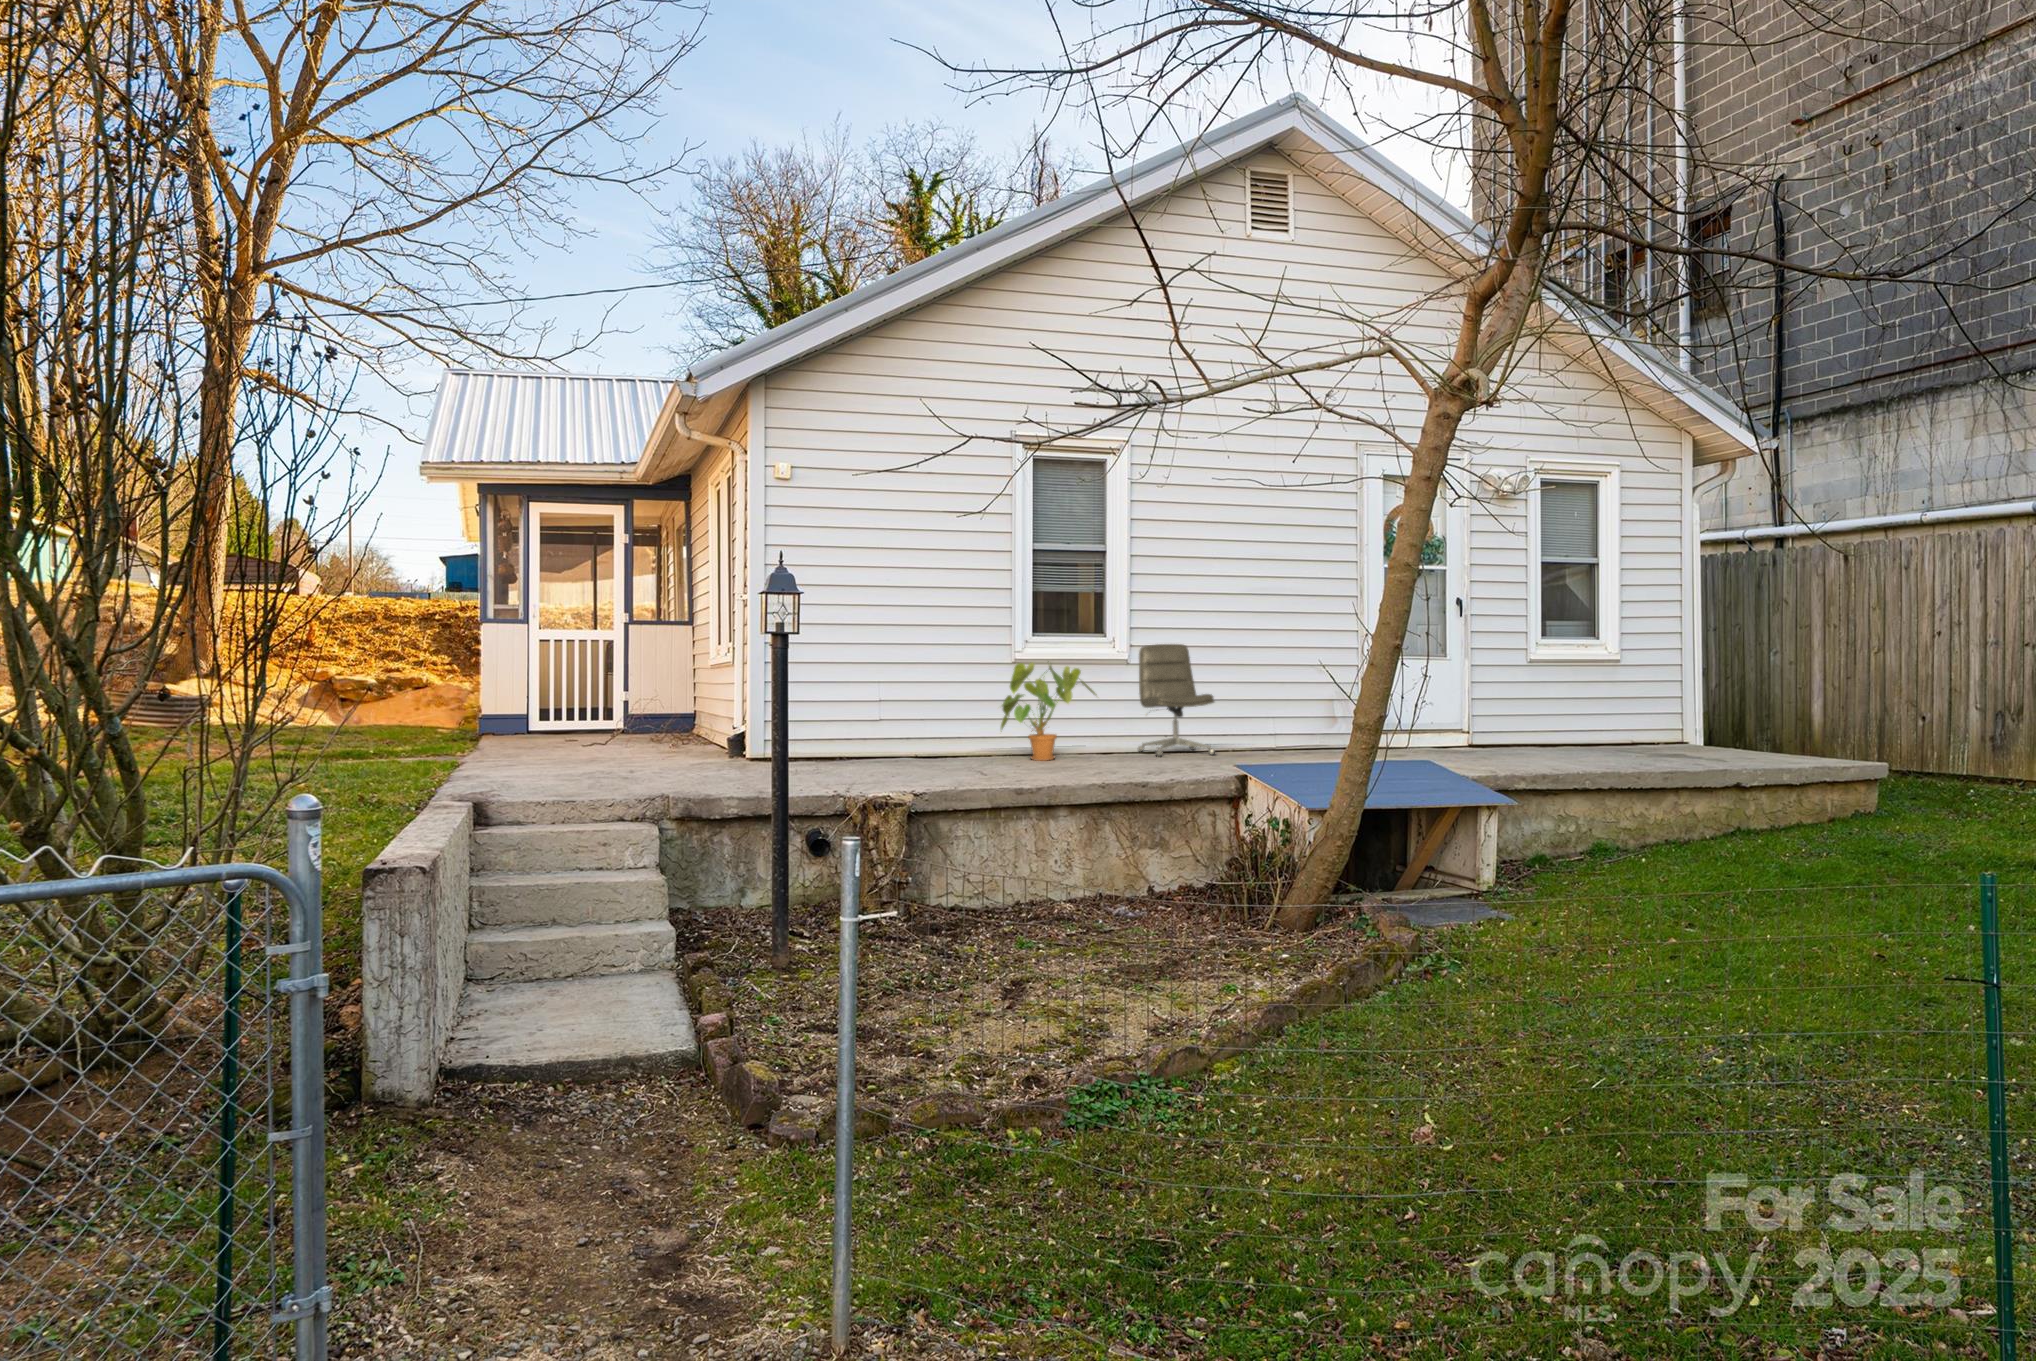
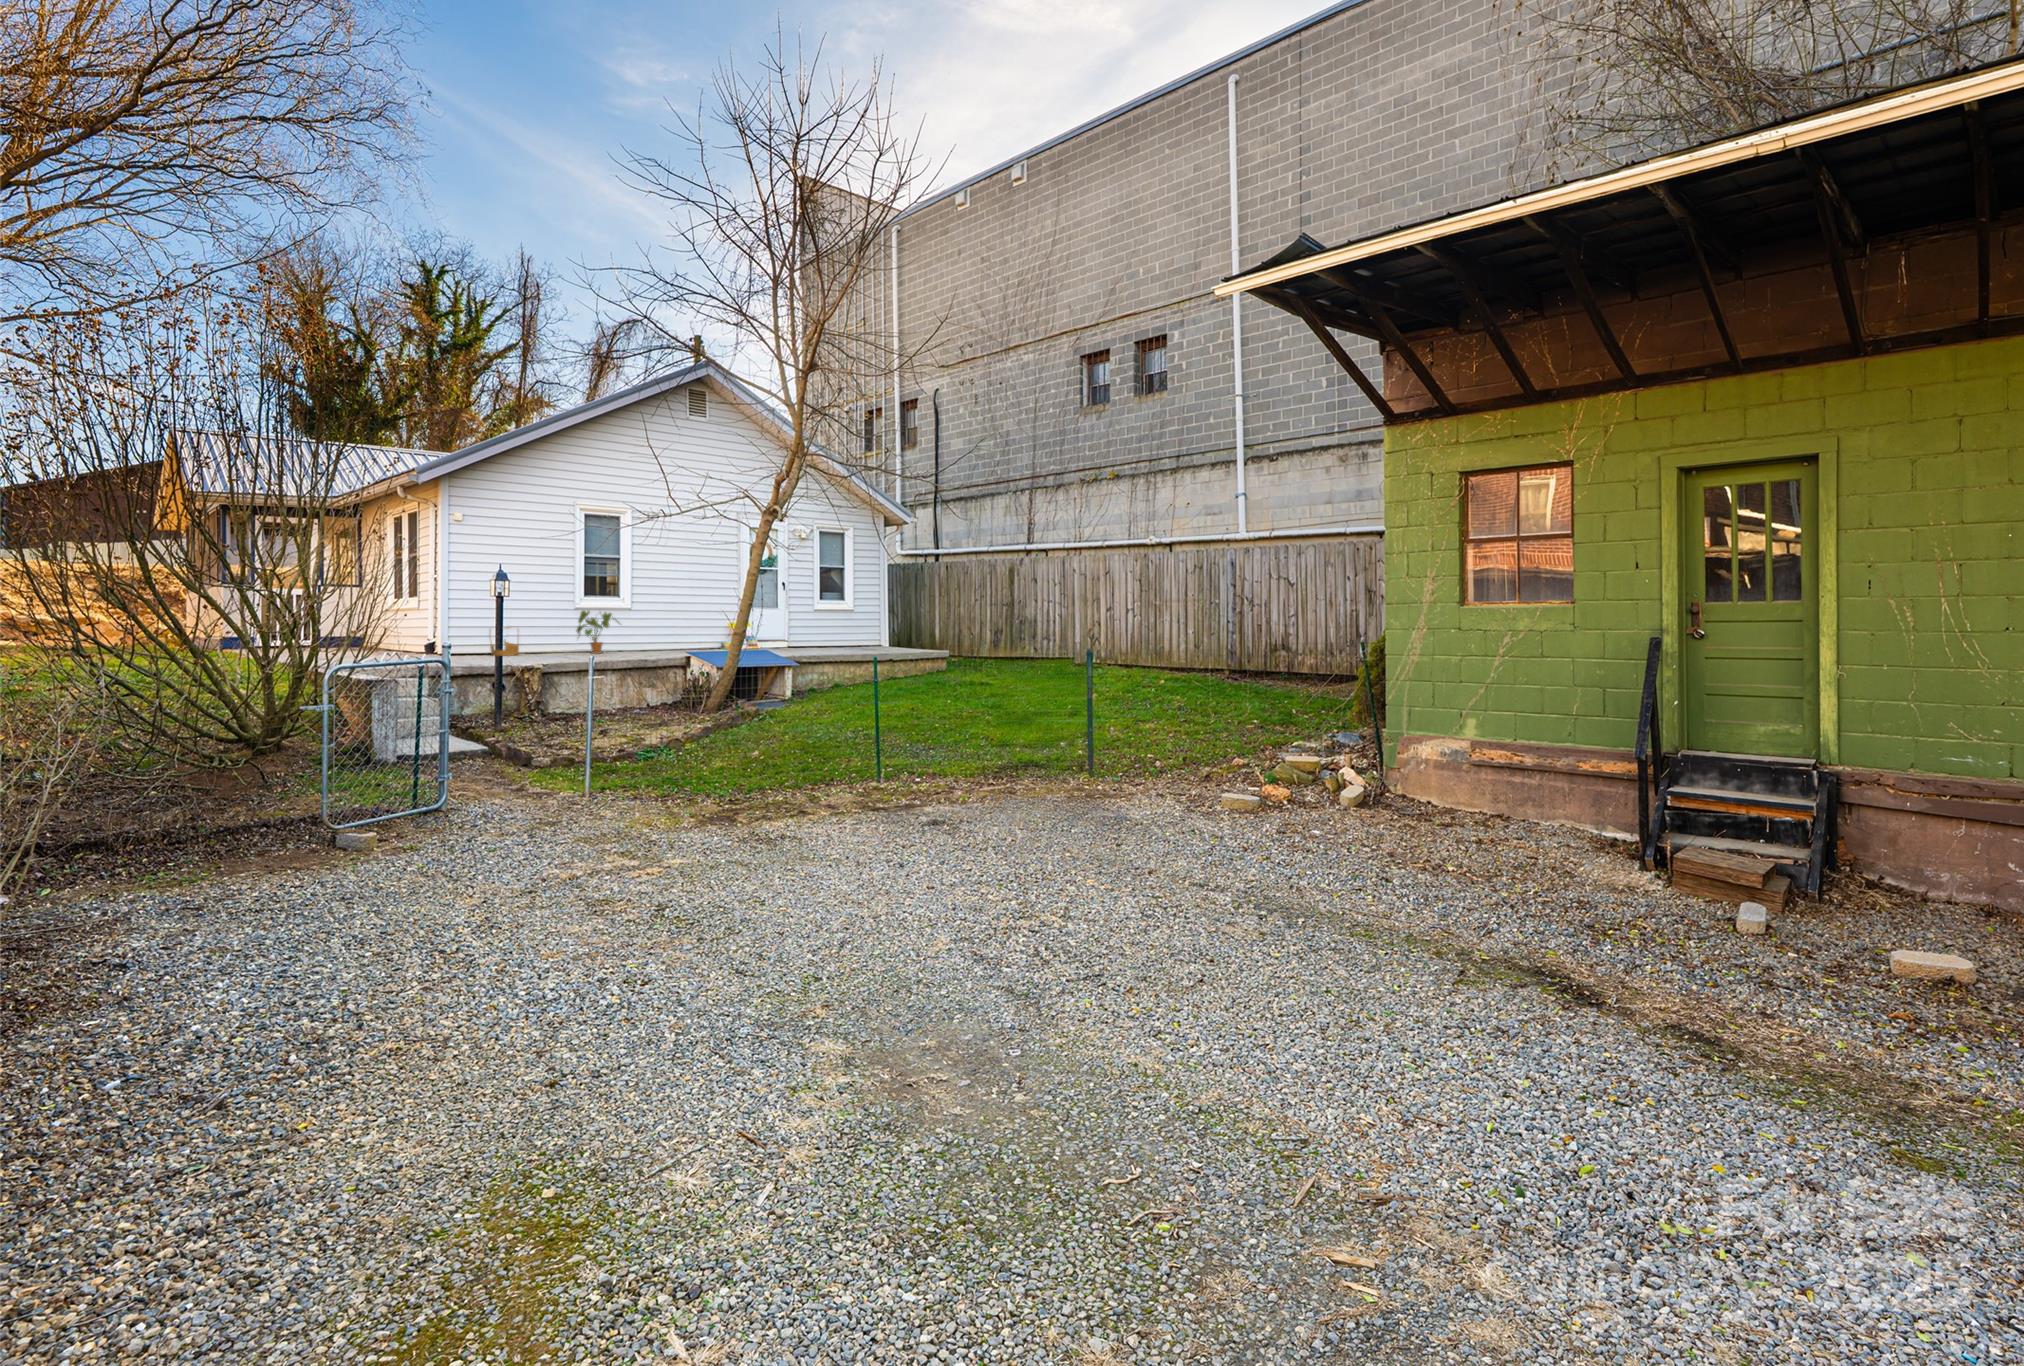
chair: present [1138,644,1215,757] -> none [638,602,675,652]
woven basket: none [817,700,880,765] -> present [490,630,519,656]

